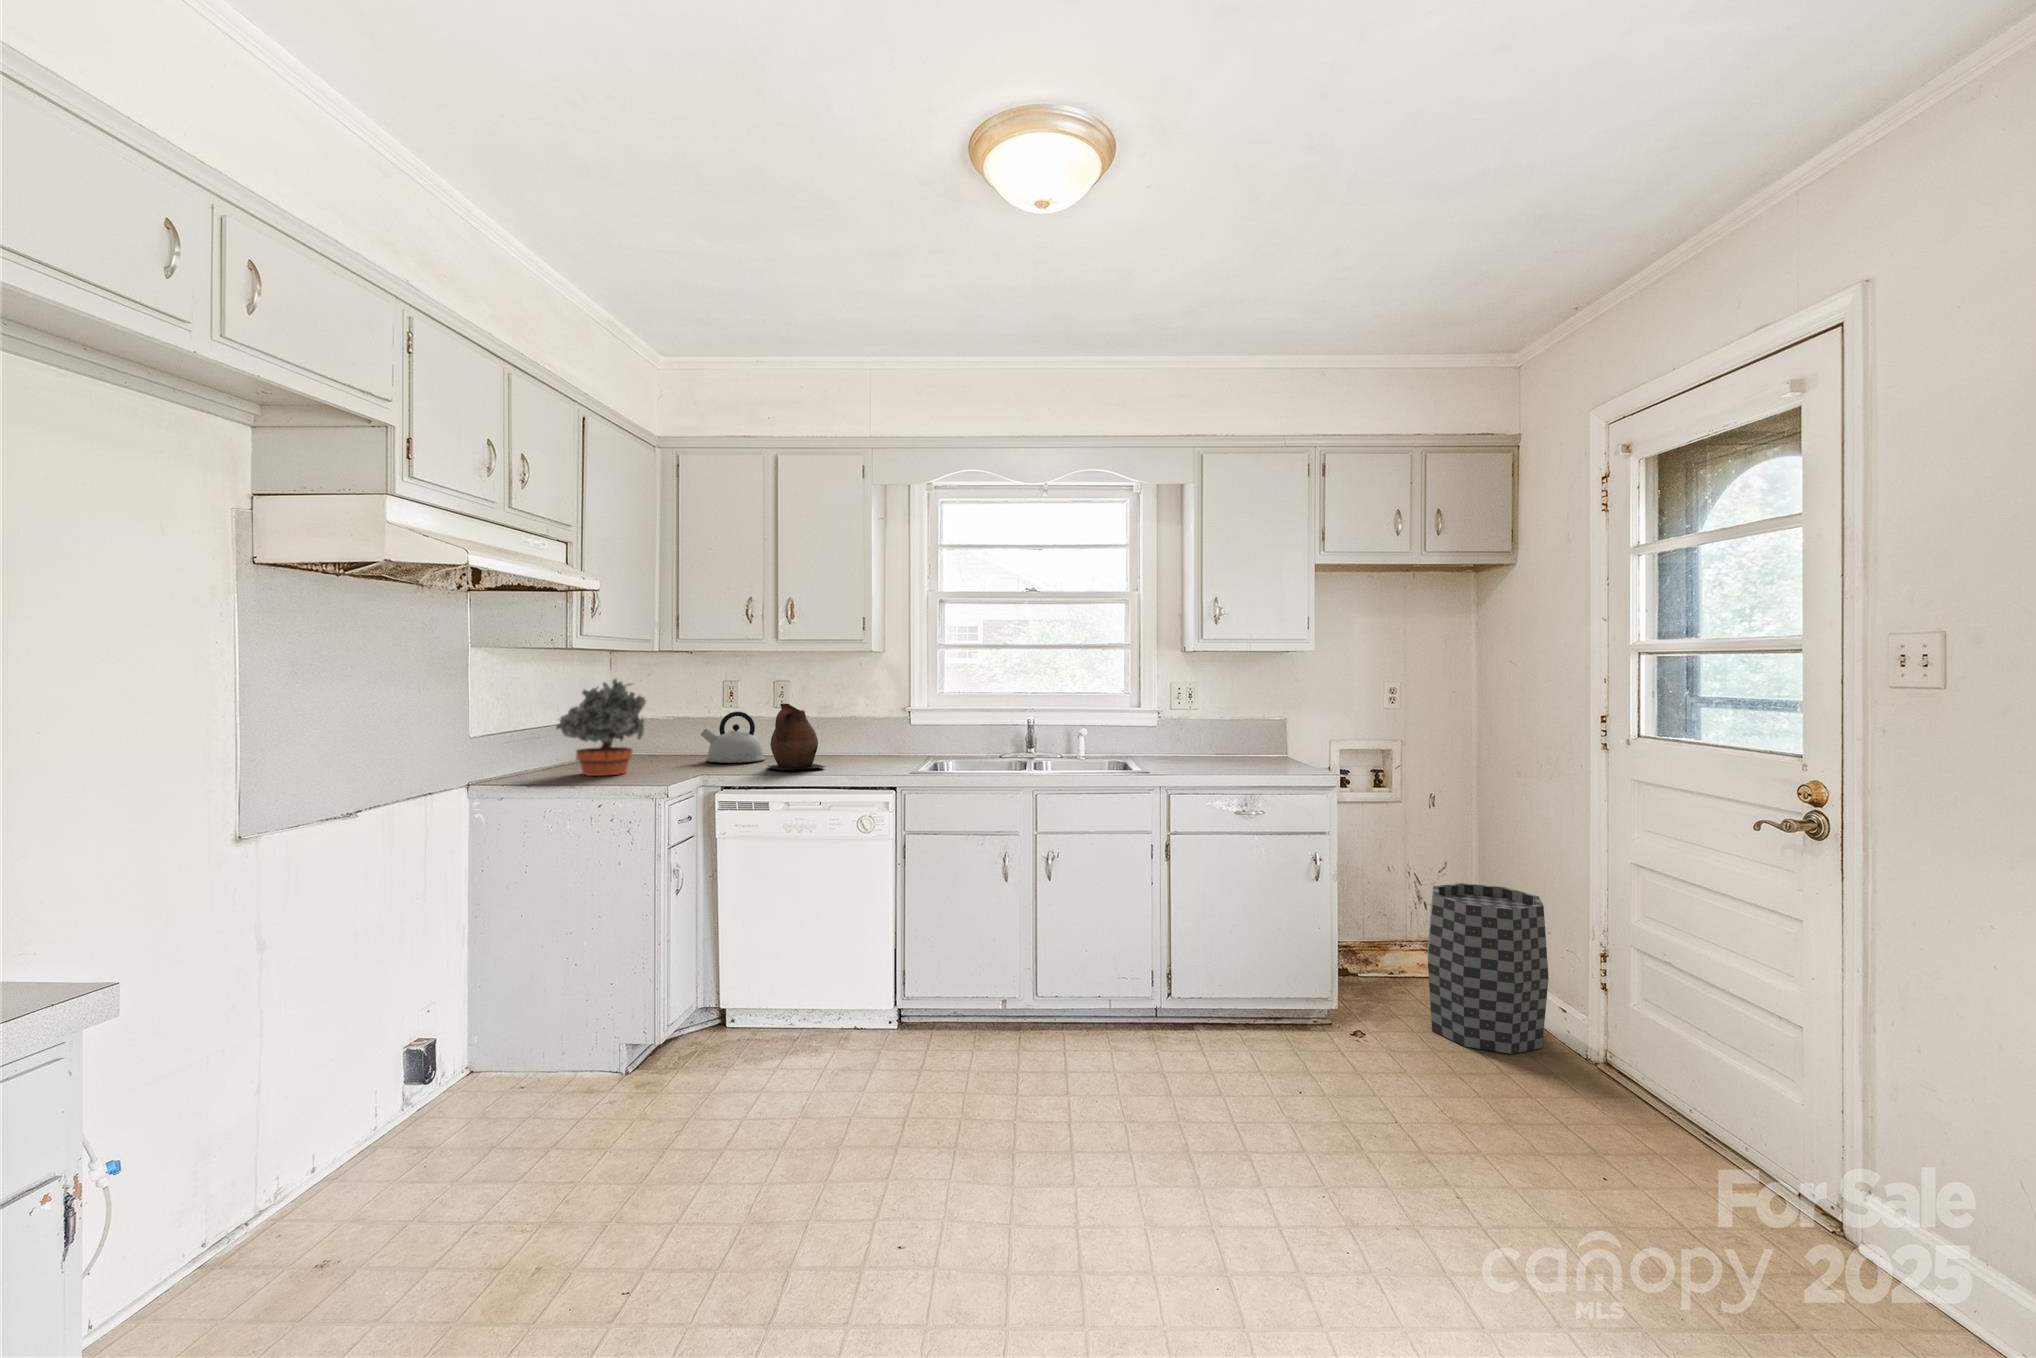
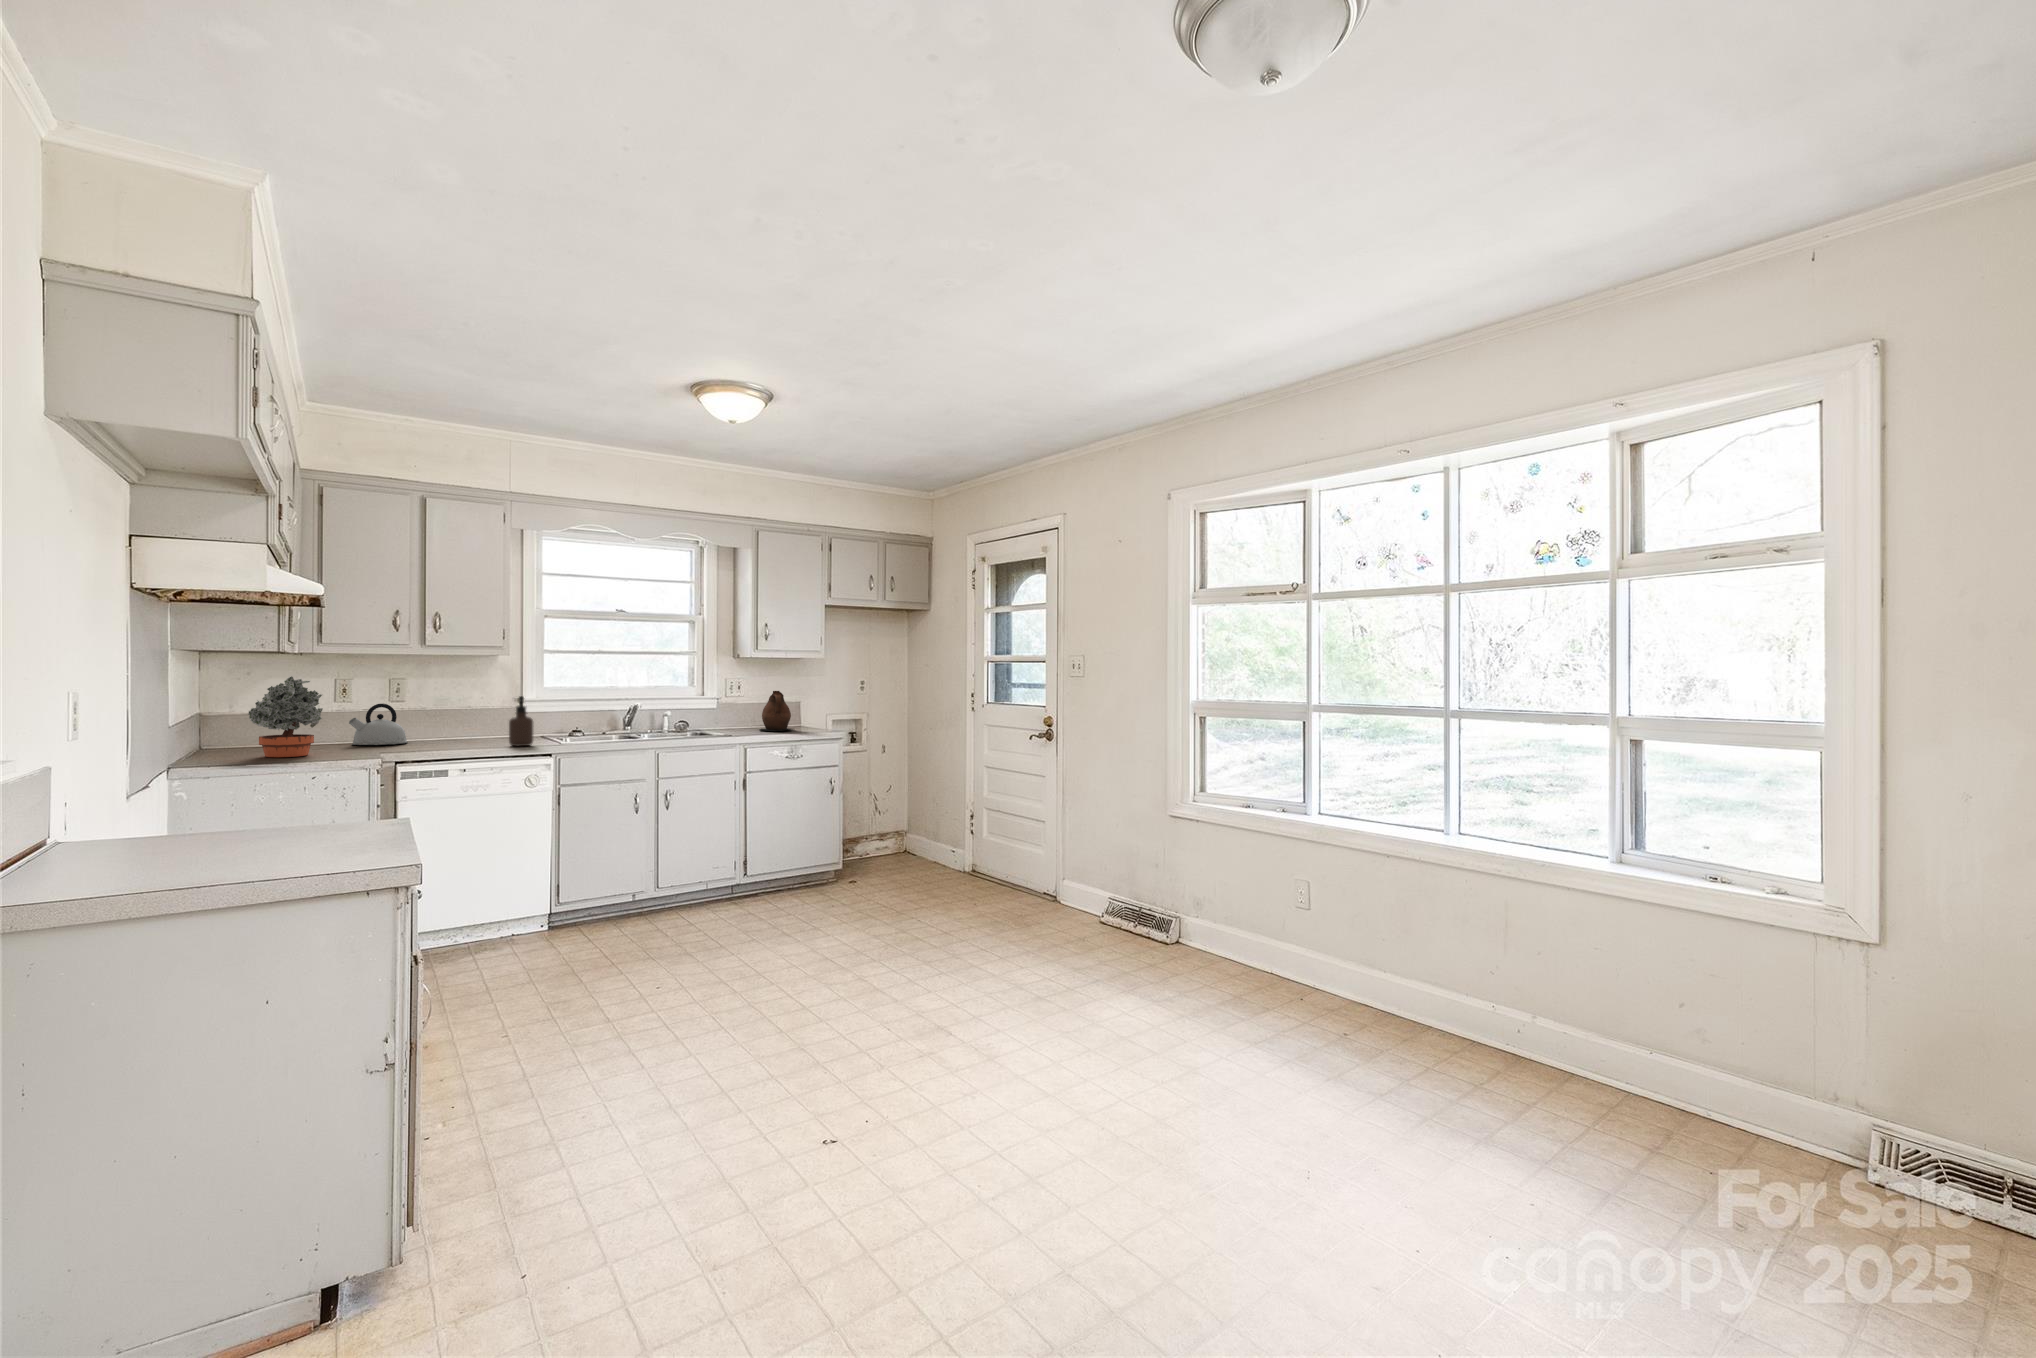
ceramic pitcher: present [768,703,825,770] -> present [759,691,793,731]
soap dispenser: none [844,706,874,775] -> present [509,696,533,746]
trash can: present [1428,883,1549,1054] -> none [886,792,947,879]

